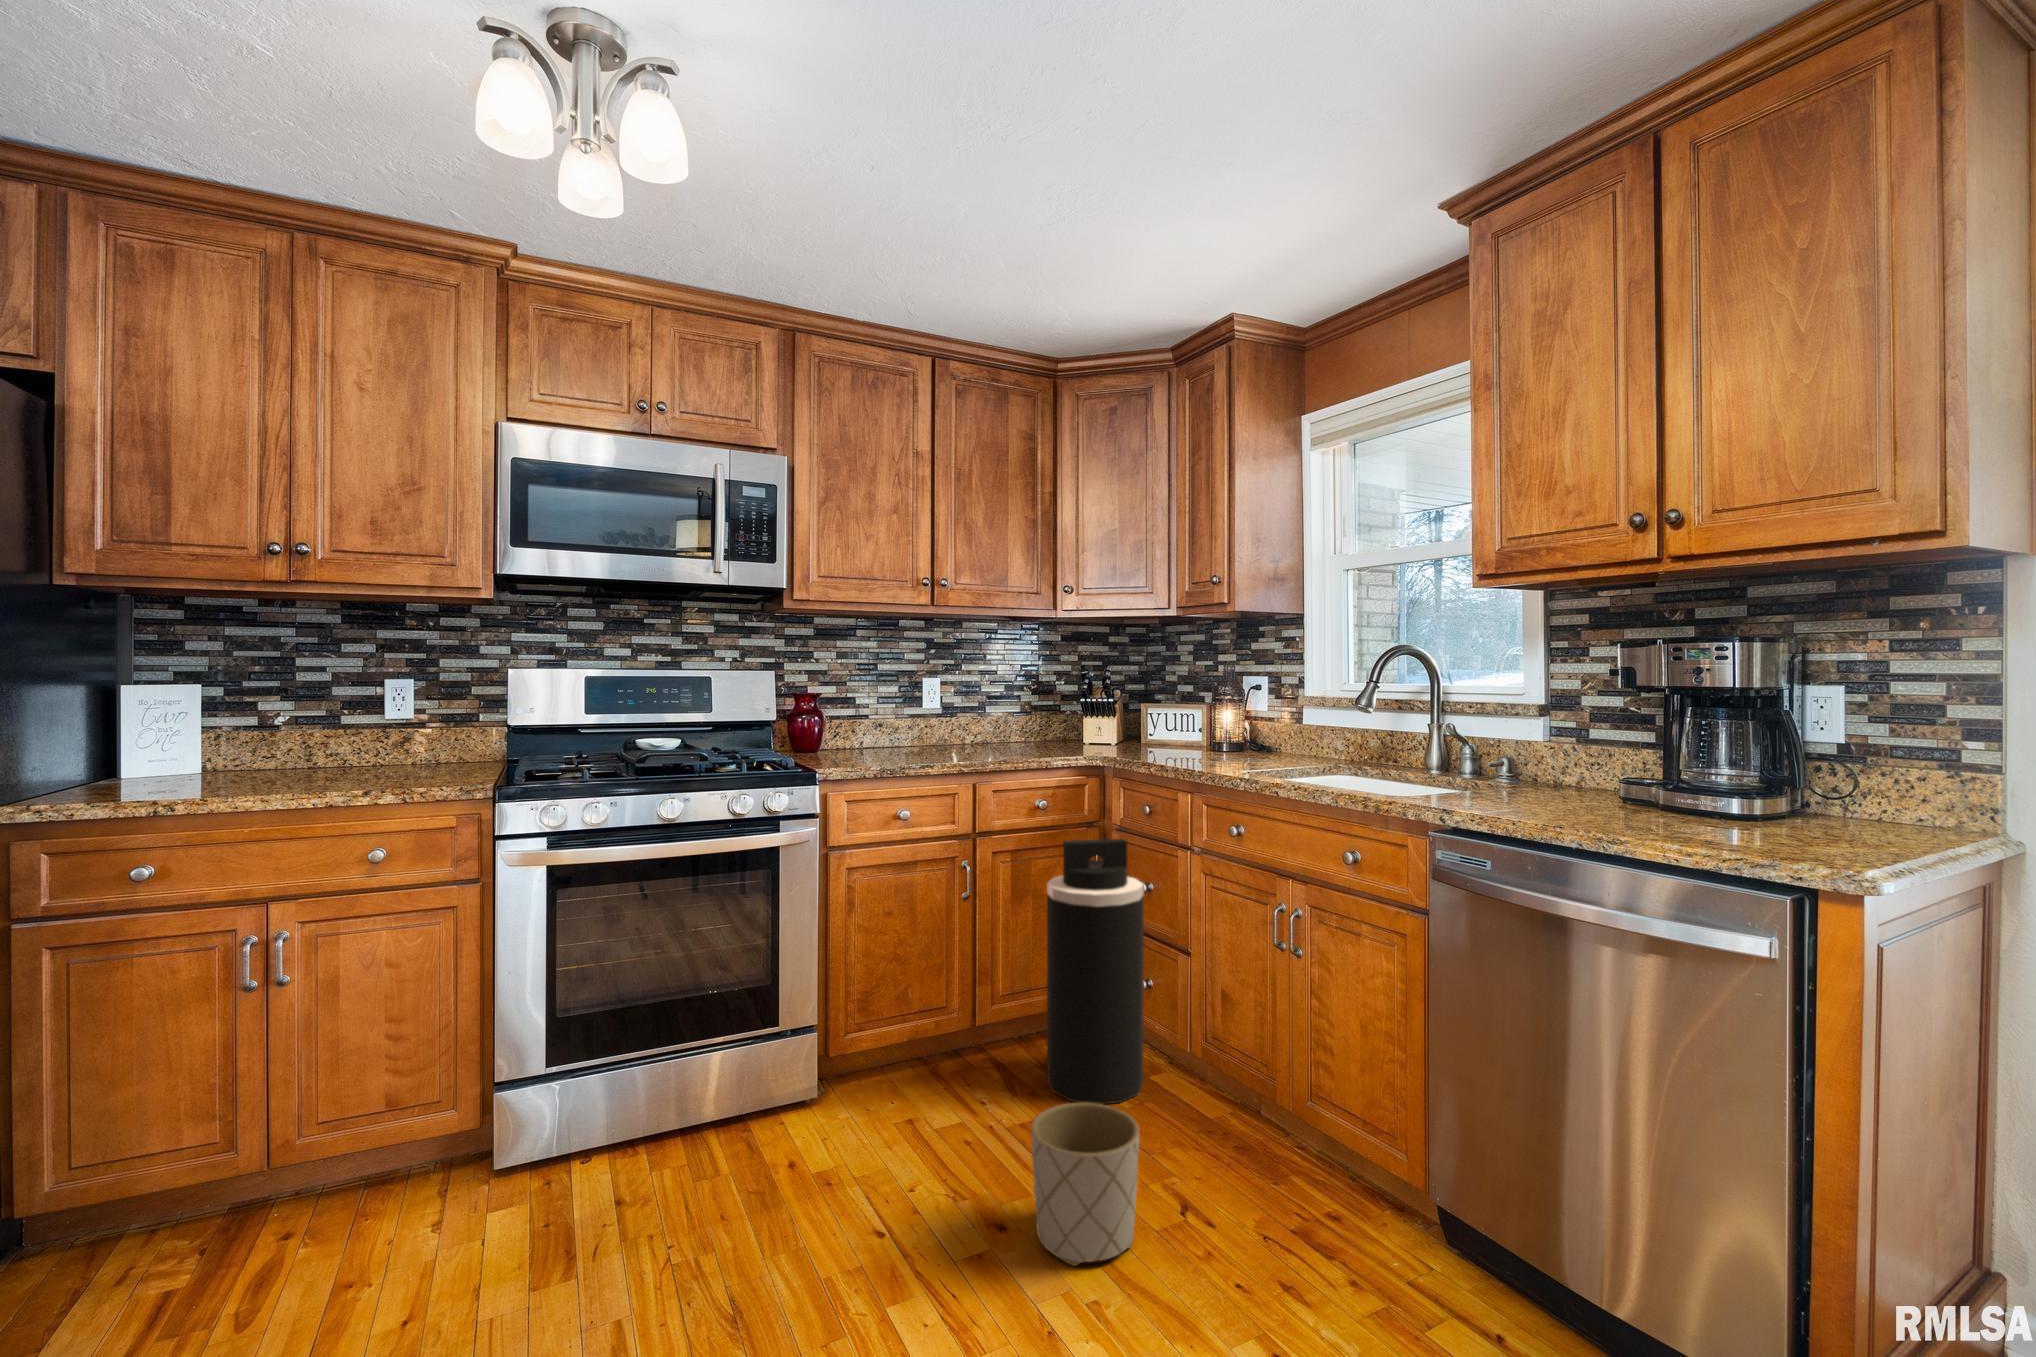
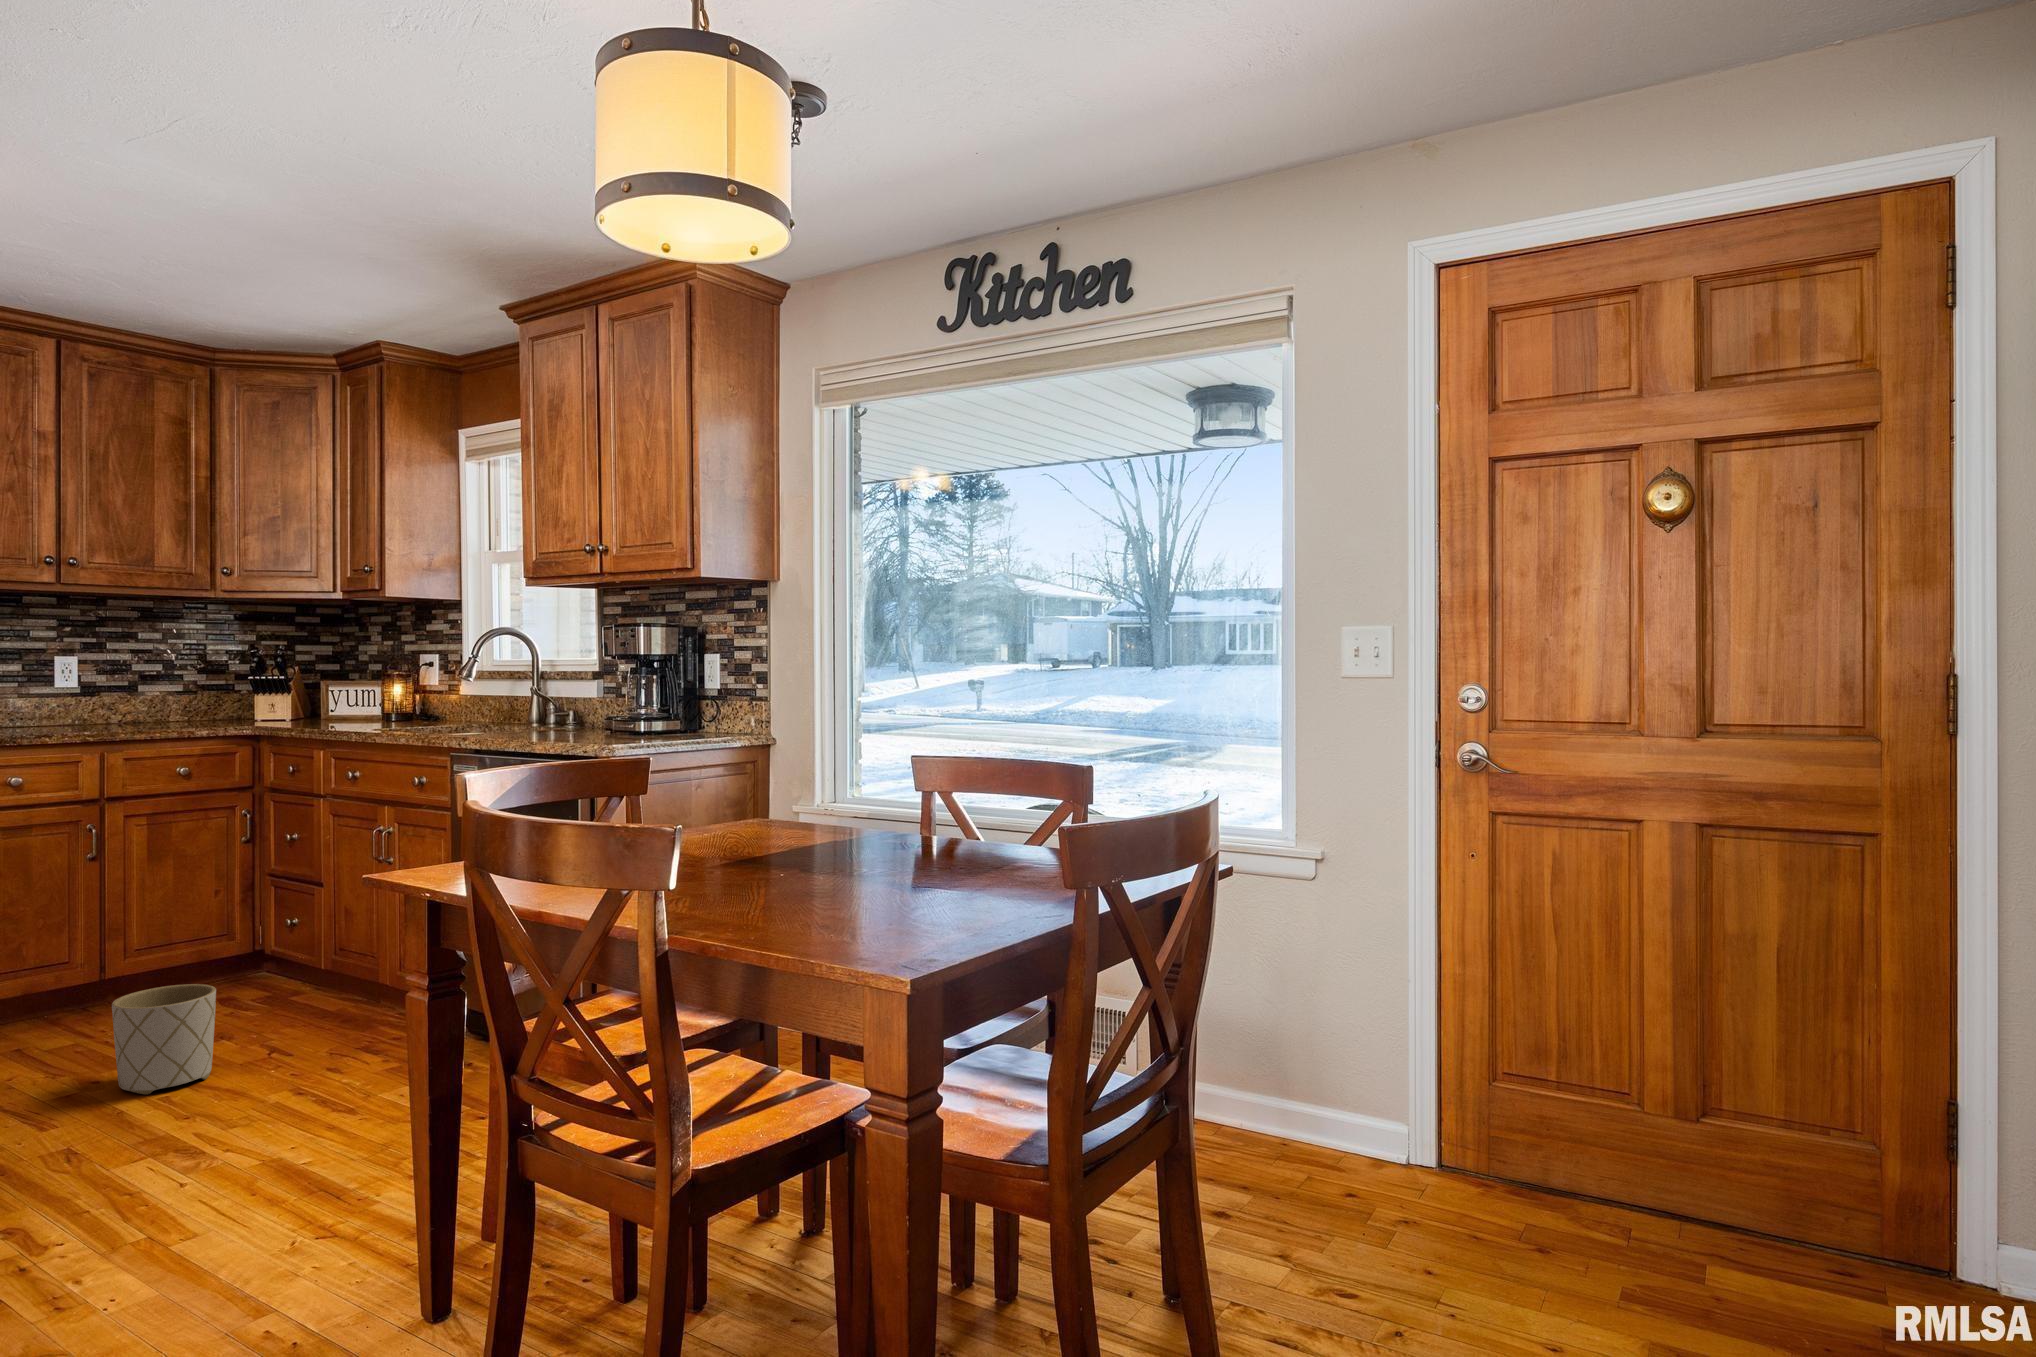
trash can: present [1047,839,1144,1104] -> none [175,792,278,1019]

